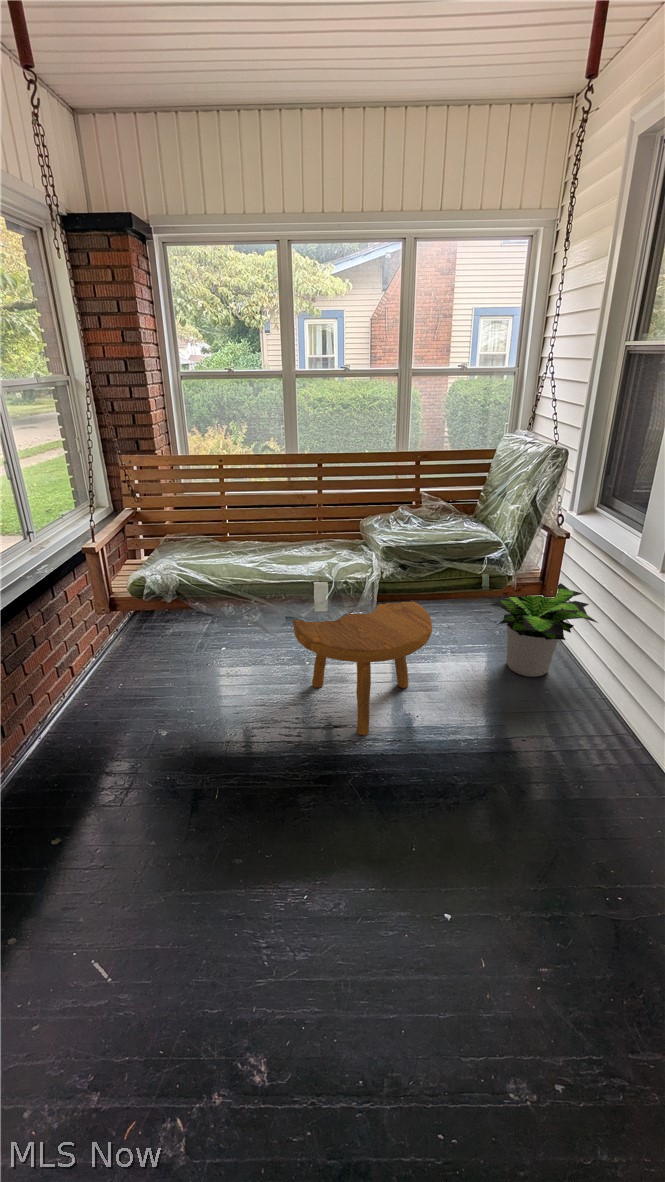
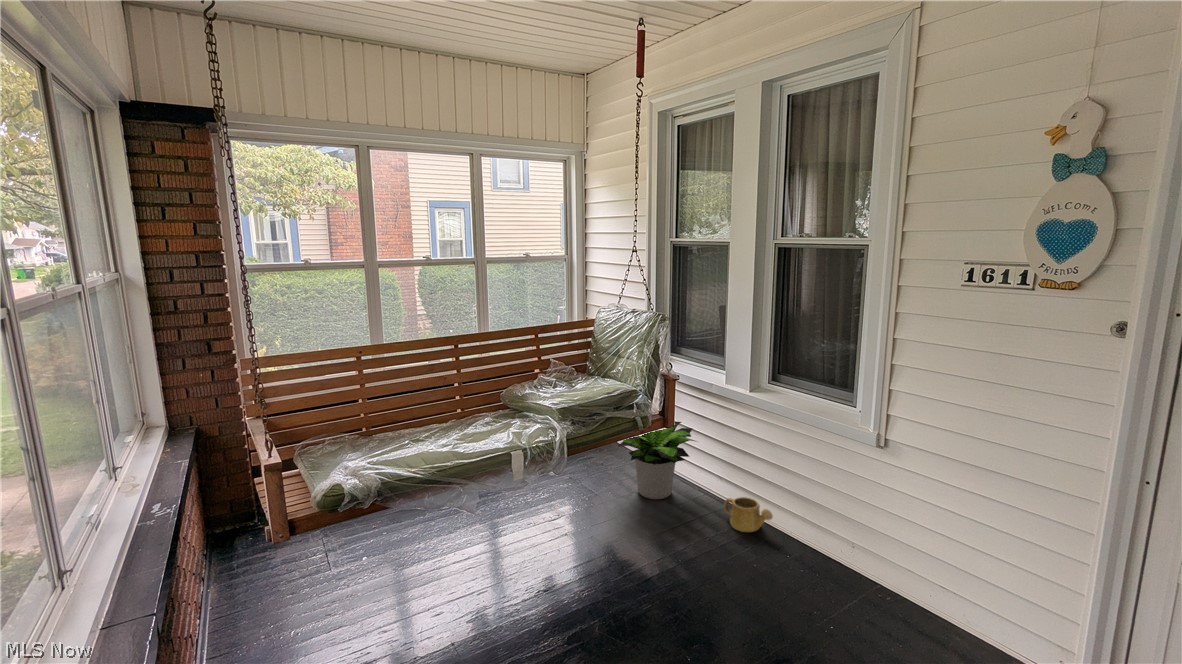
footstool: present [293,602,432,735] -> none [485,452,613,590]
watering can: none [592,700,648,749] -> present [724,497,773,532]

